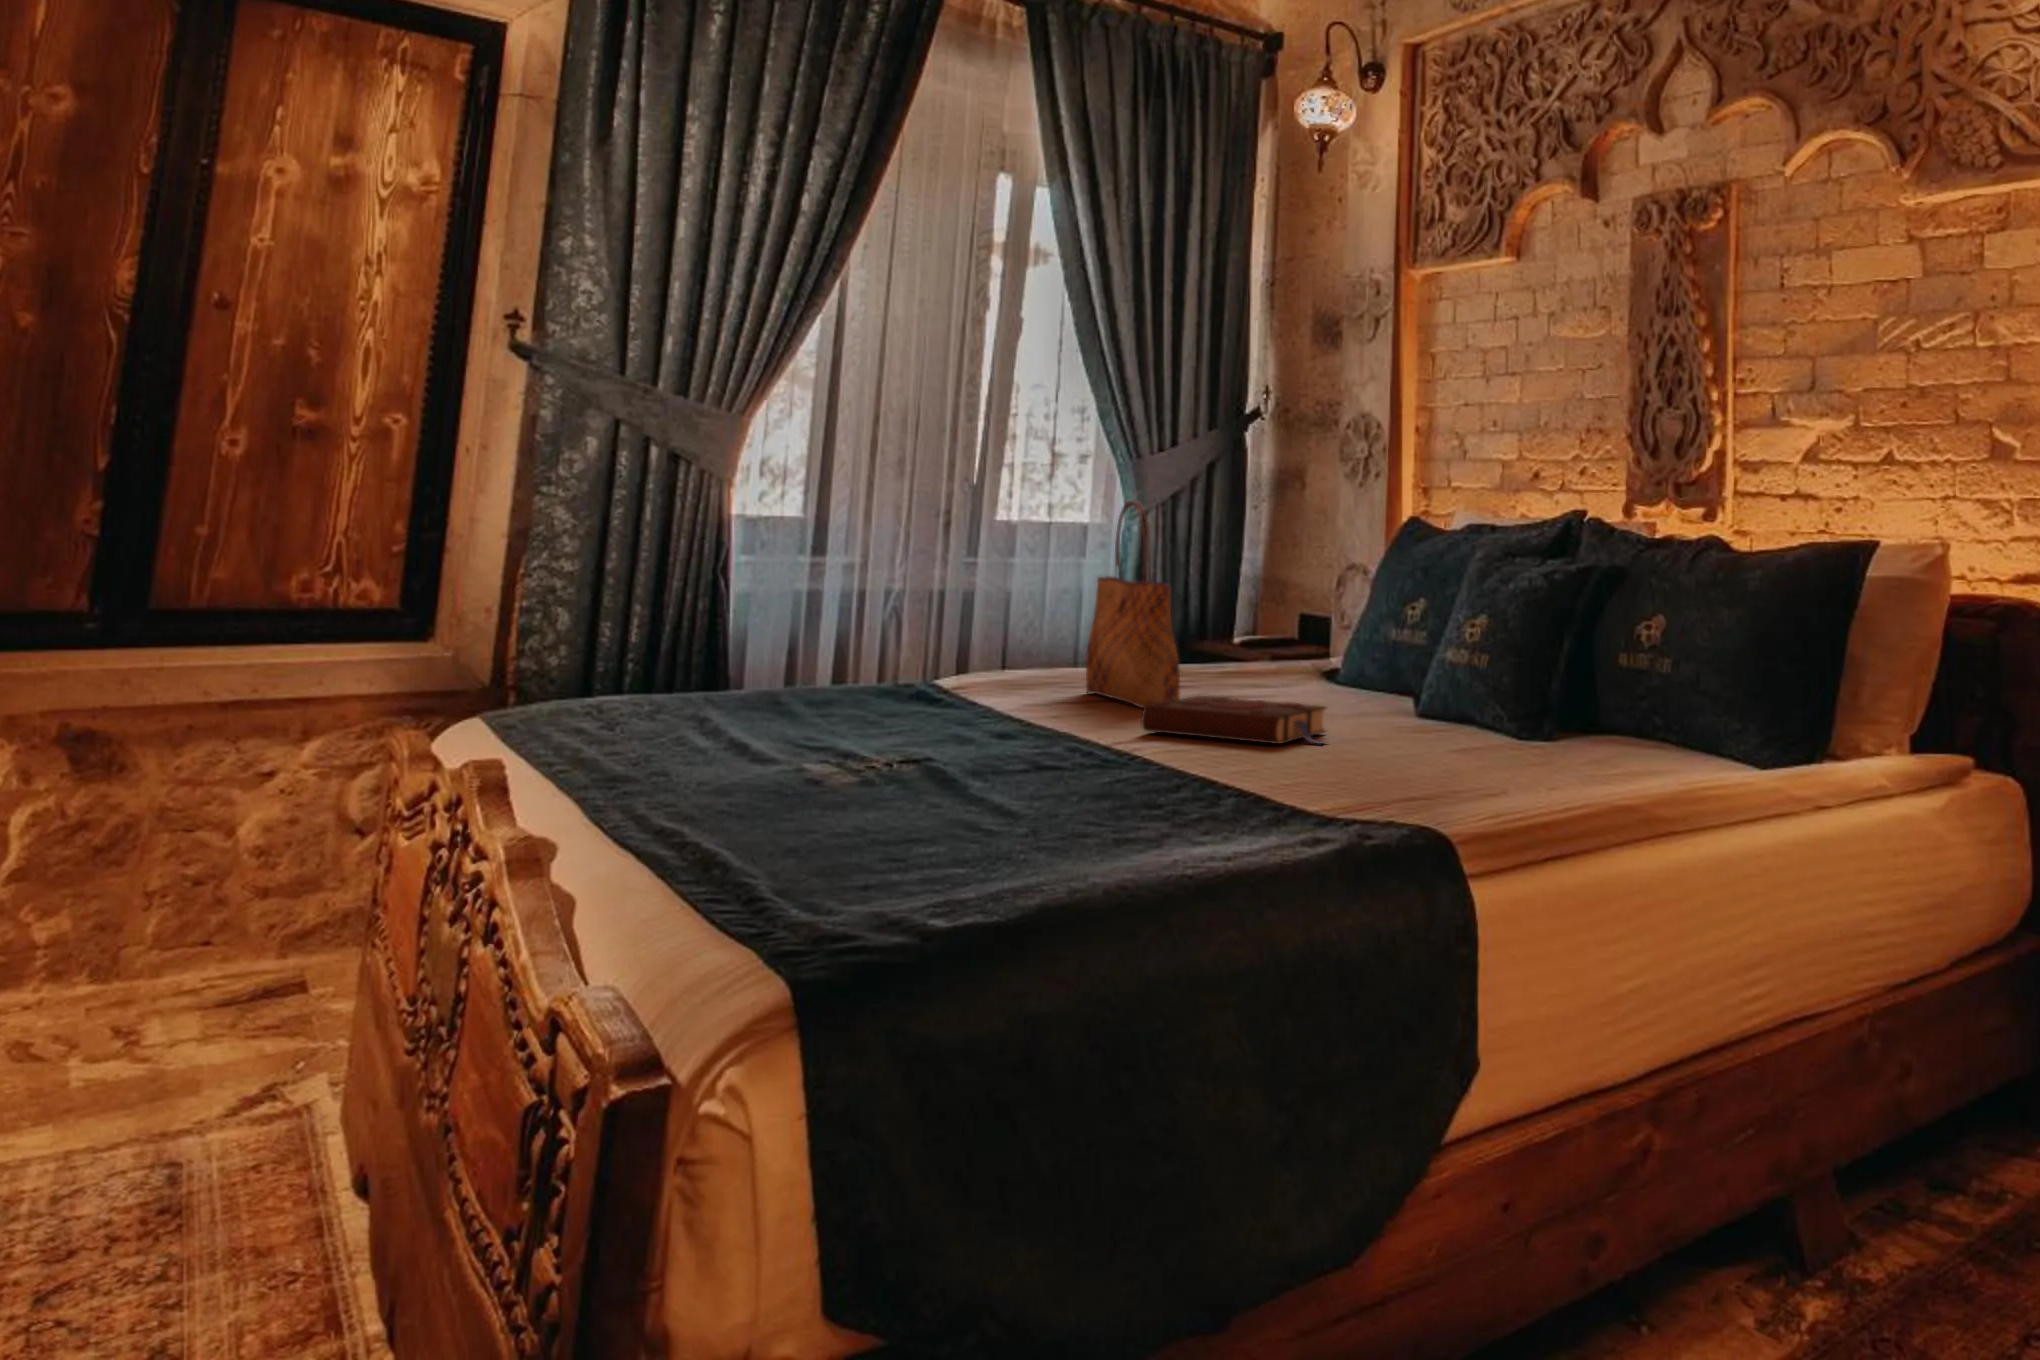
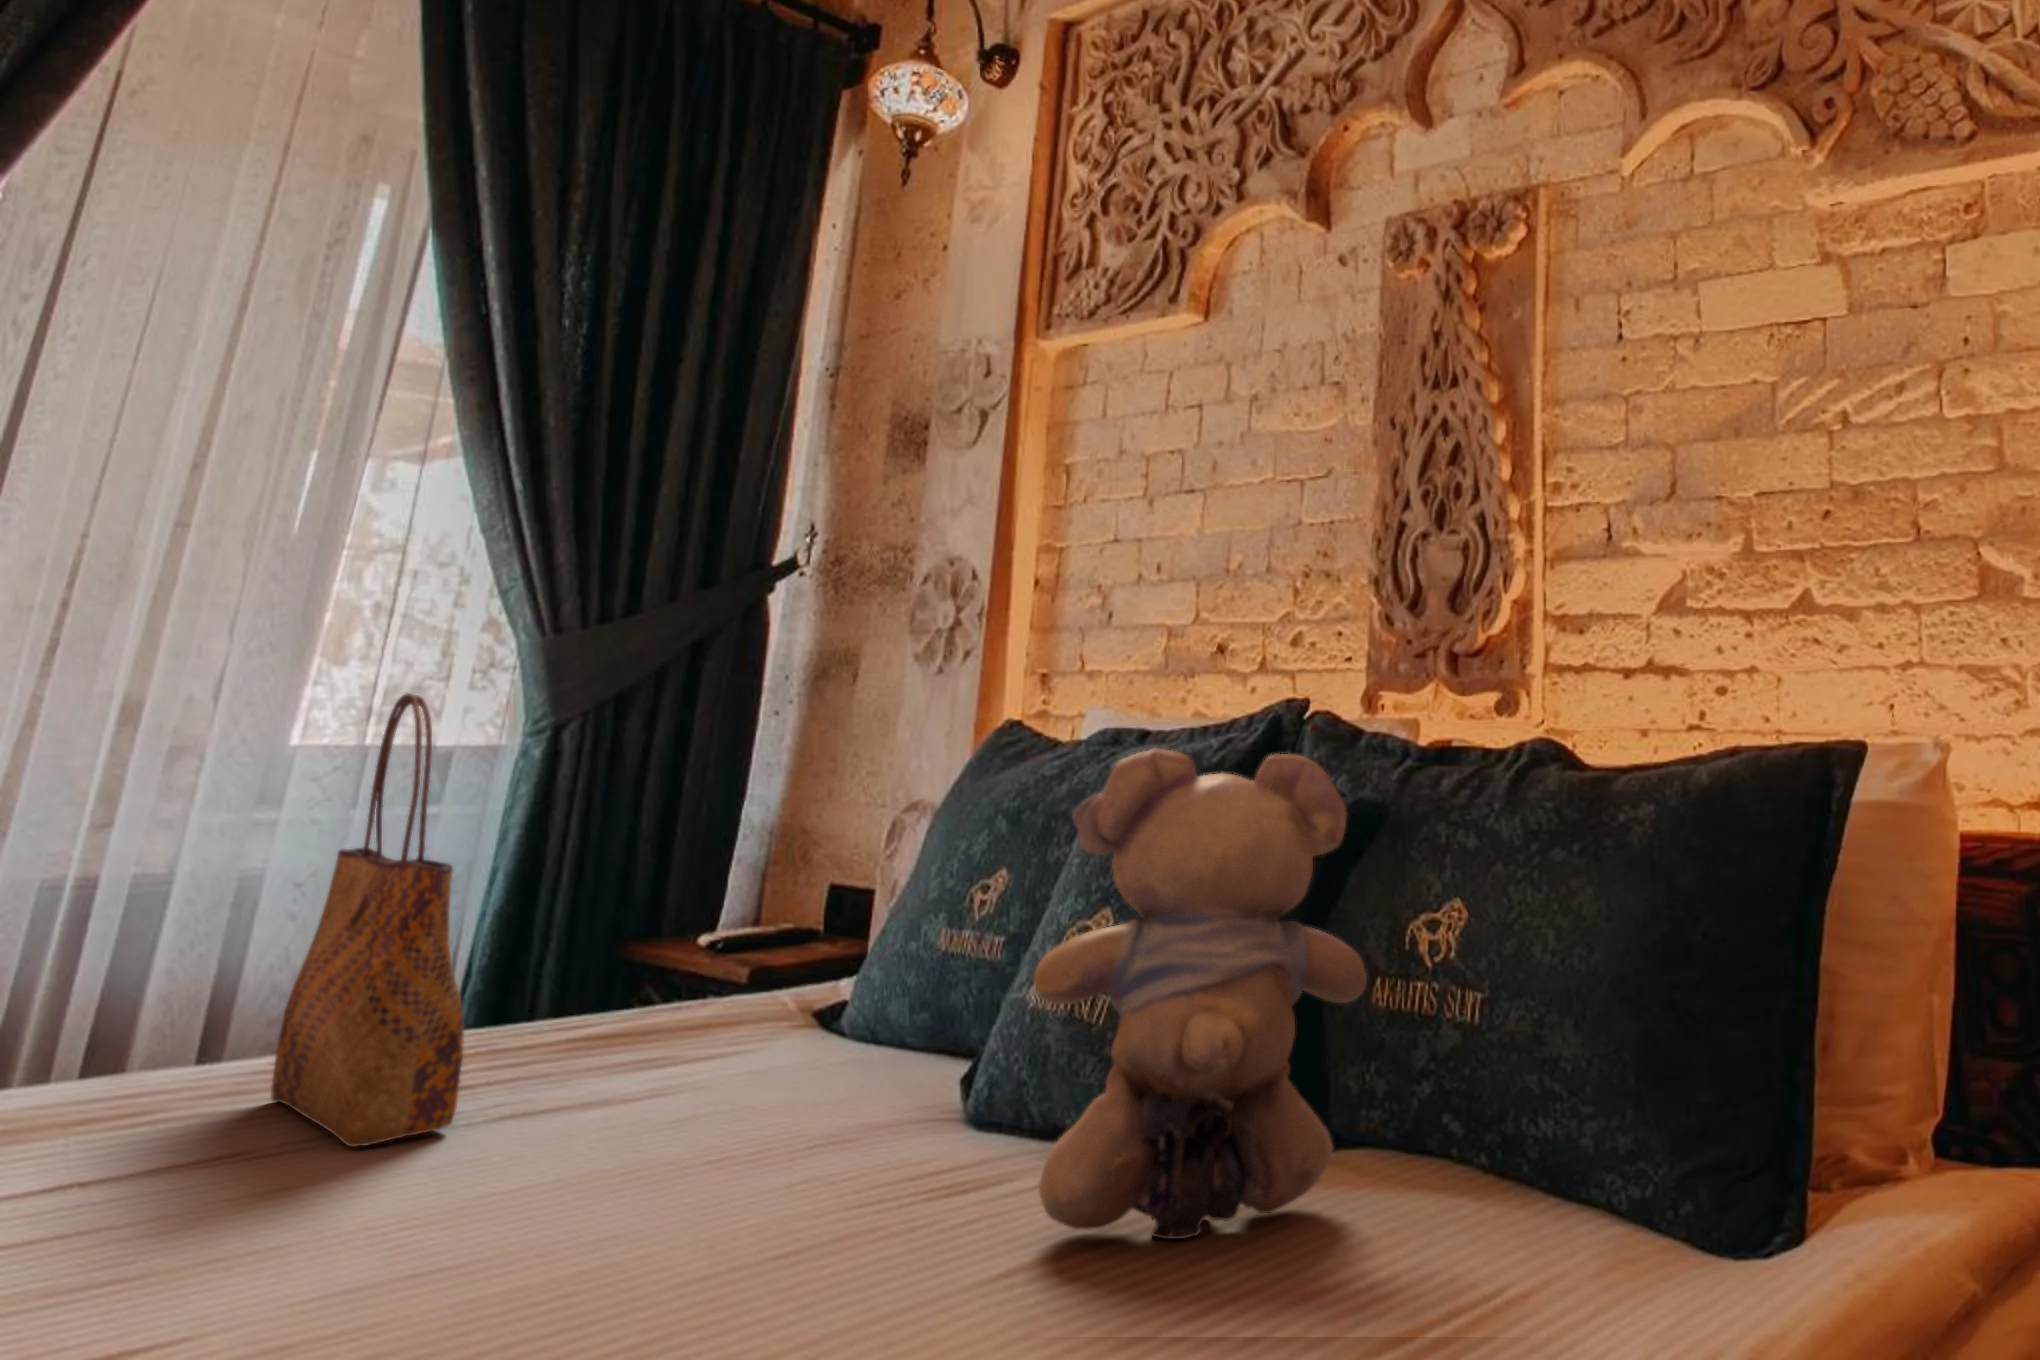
teddy bear: none [1450,537,1604,753] -> present [1034,748,1367,1239]
book: present [1141,696,1326,744] -> none [241,1127,751,1277]

